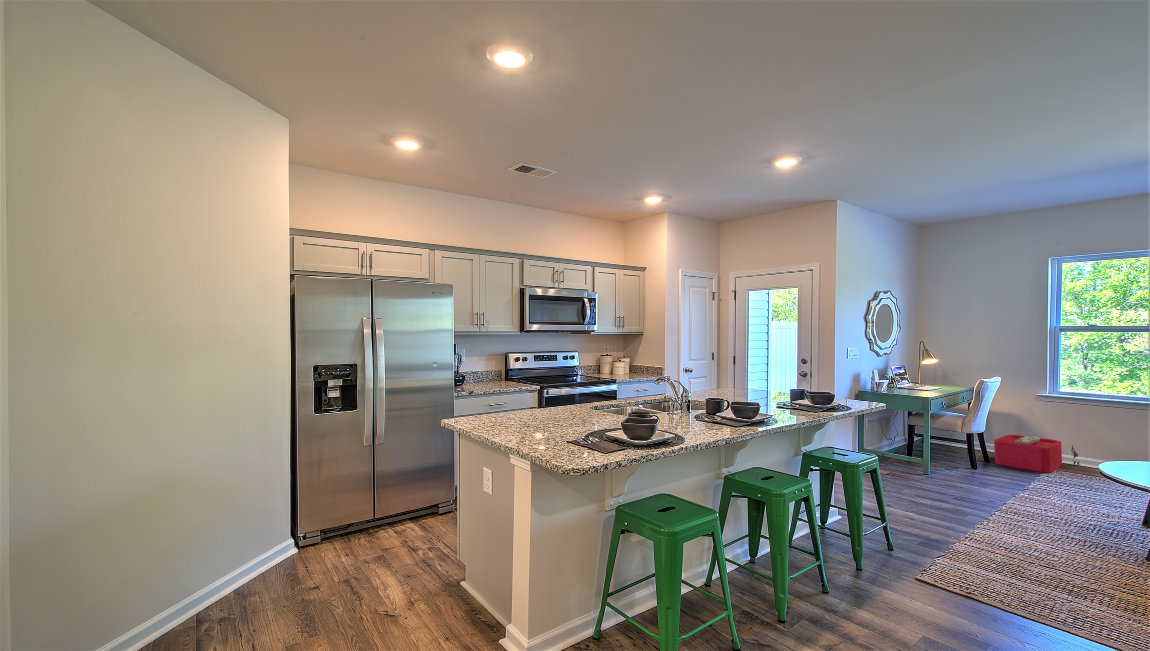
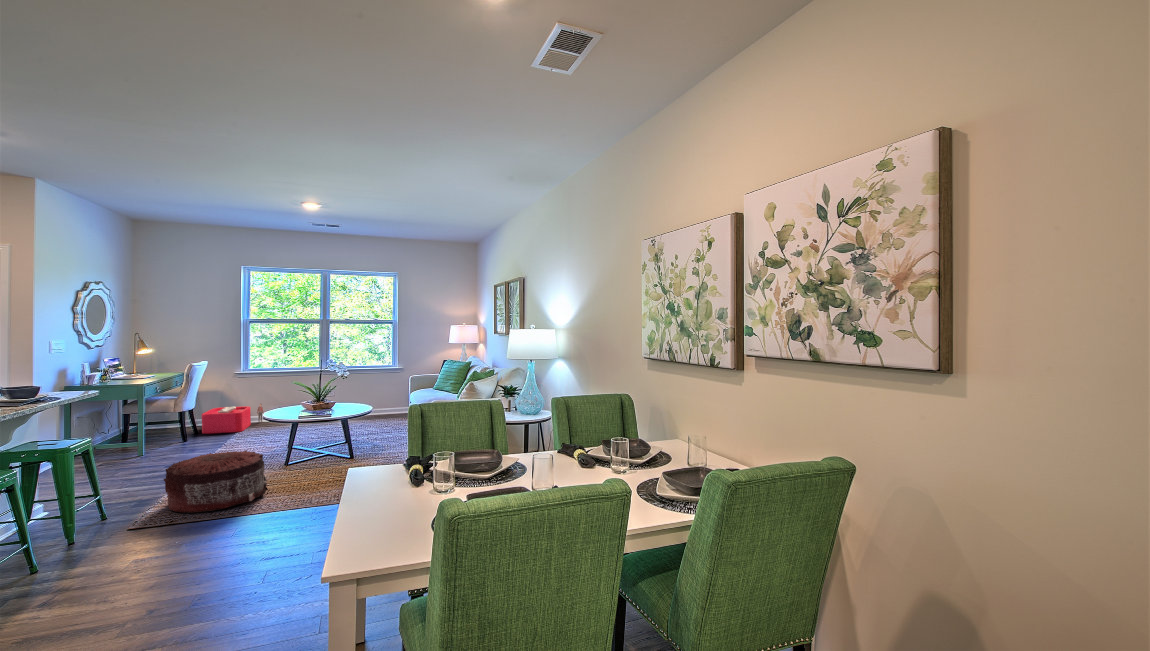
pouf: none [955,506,1119,606] -> present [164,450,268,513]

